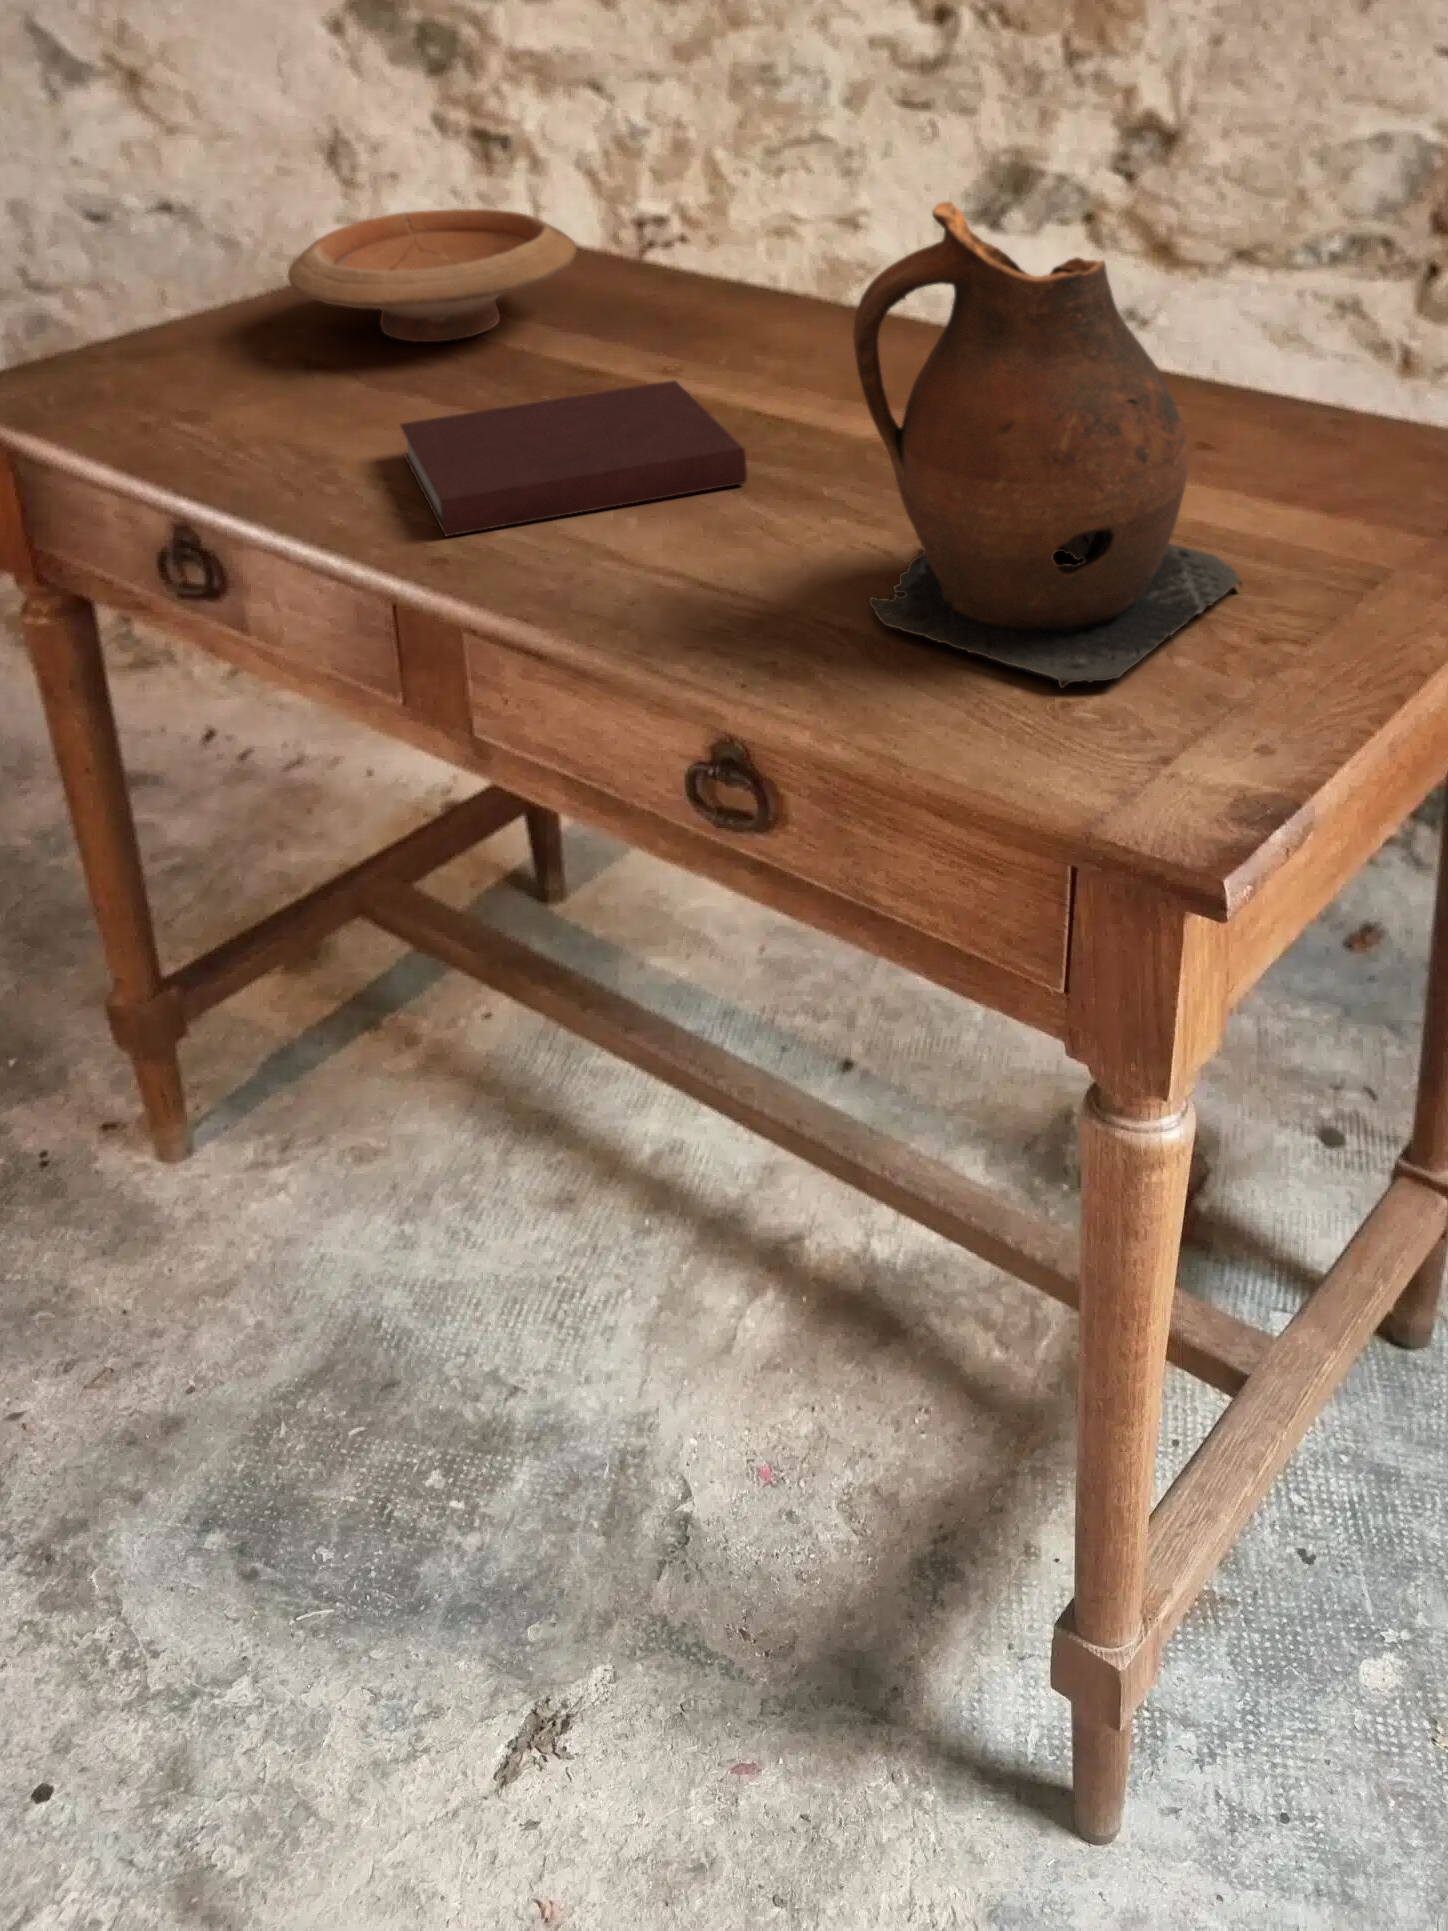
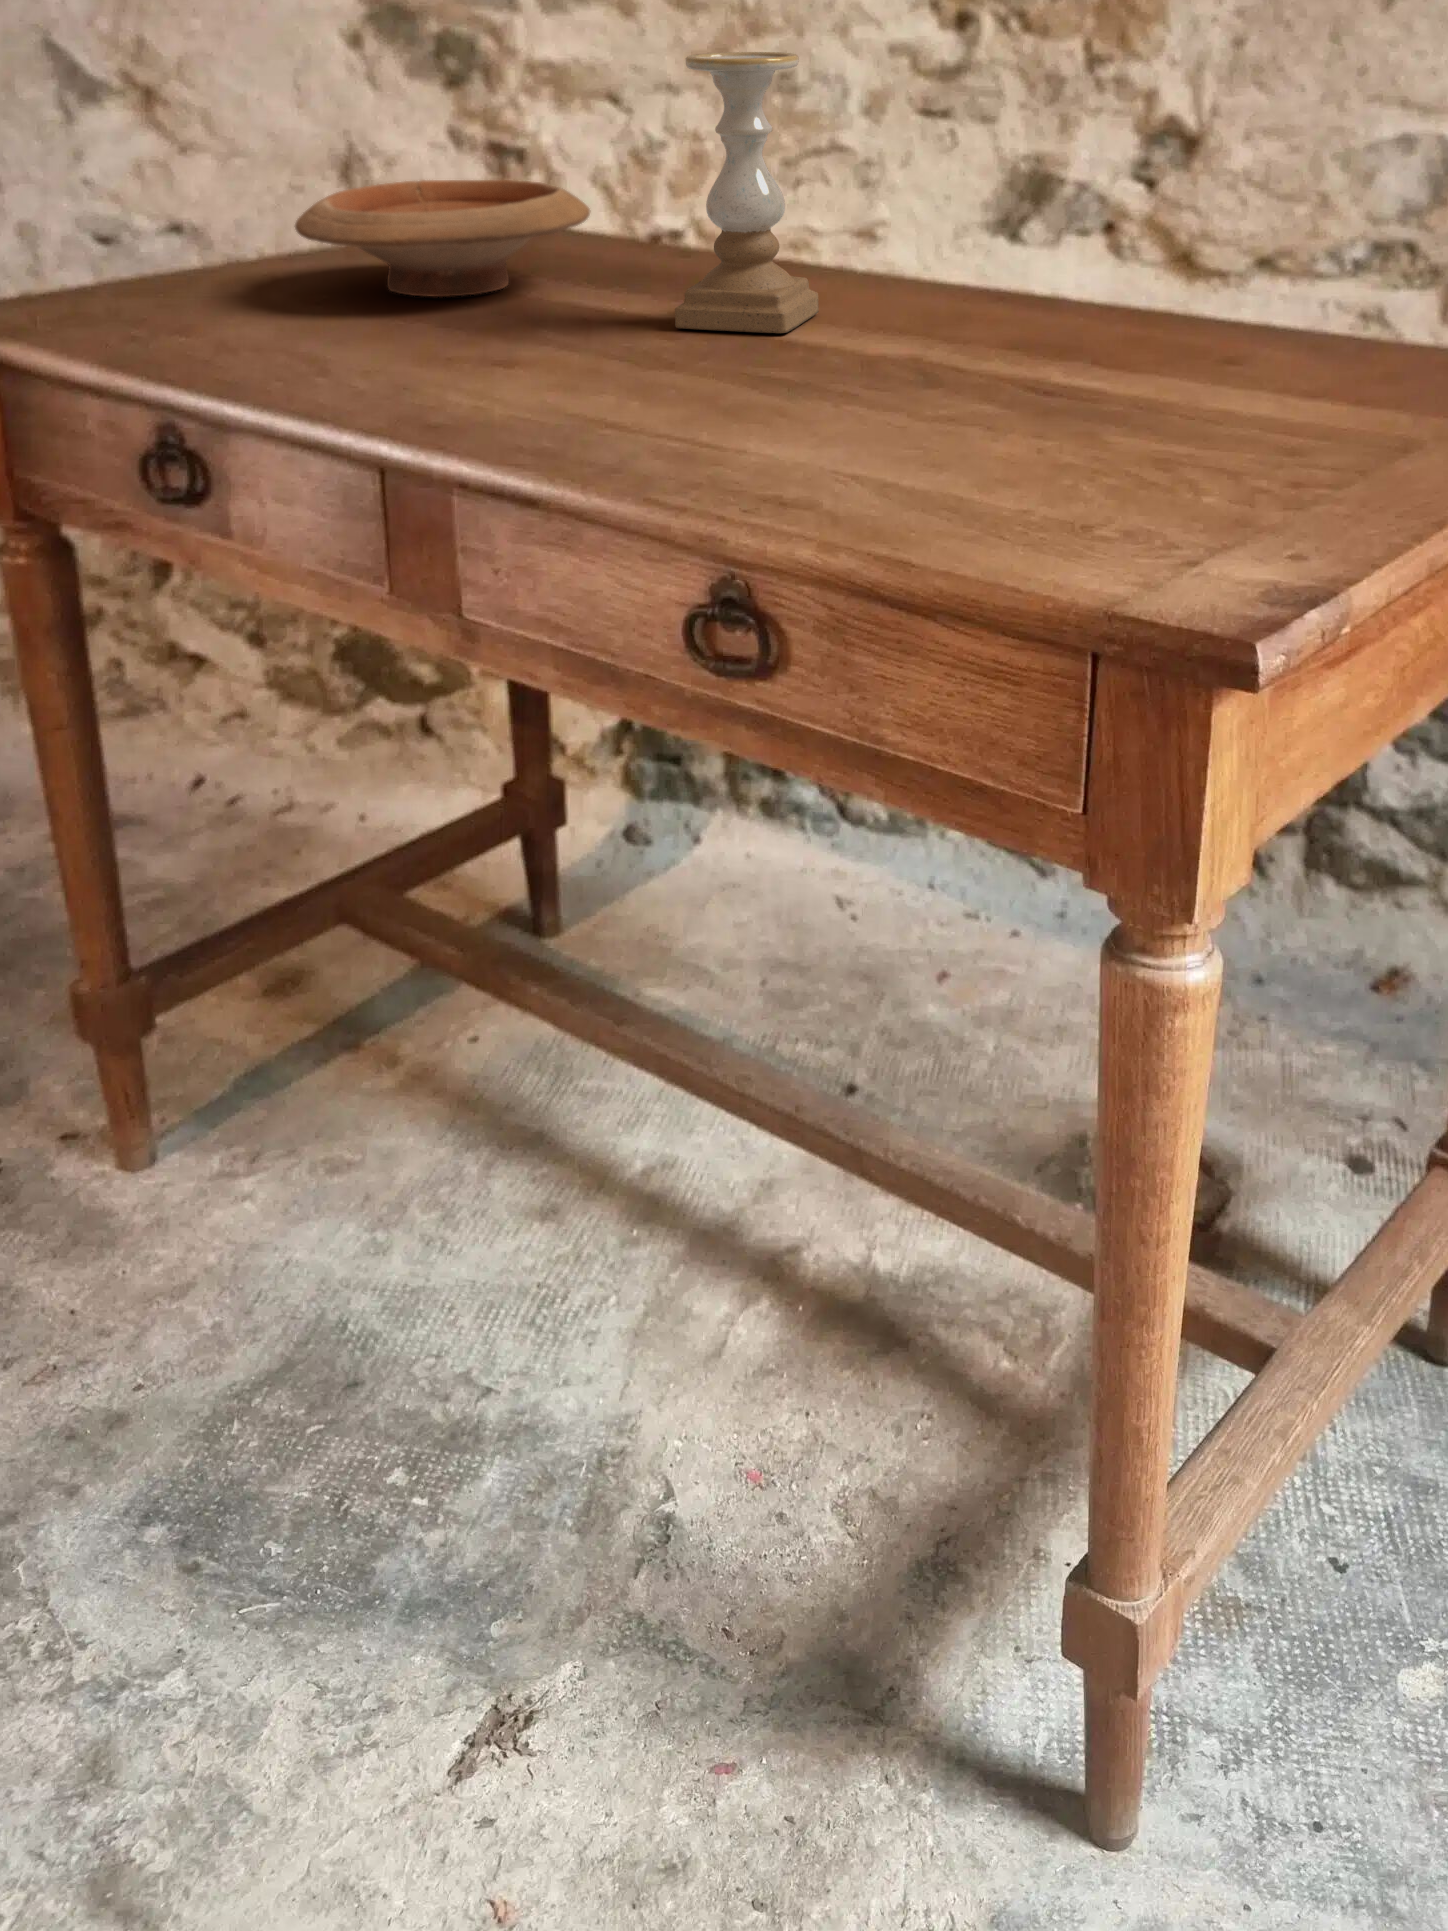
candle holder: none [662,113,803,395] -> present [675,52,819,333]
ceramic pitcher: present [853,202,1242,689] -> none [879,36,1274,520]
notebook: present [400,381,747,537] -> none [405,308,762,419]

